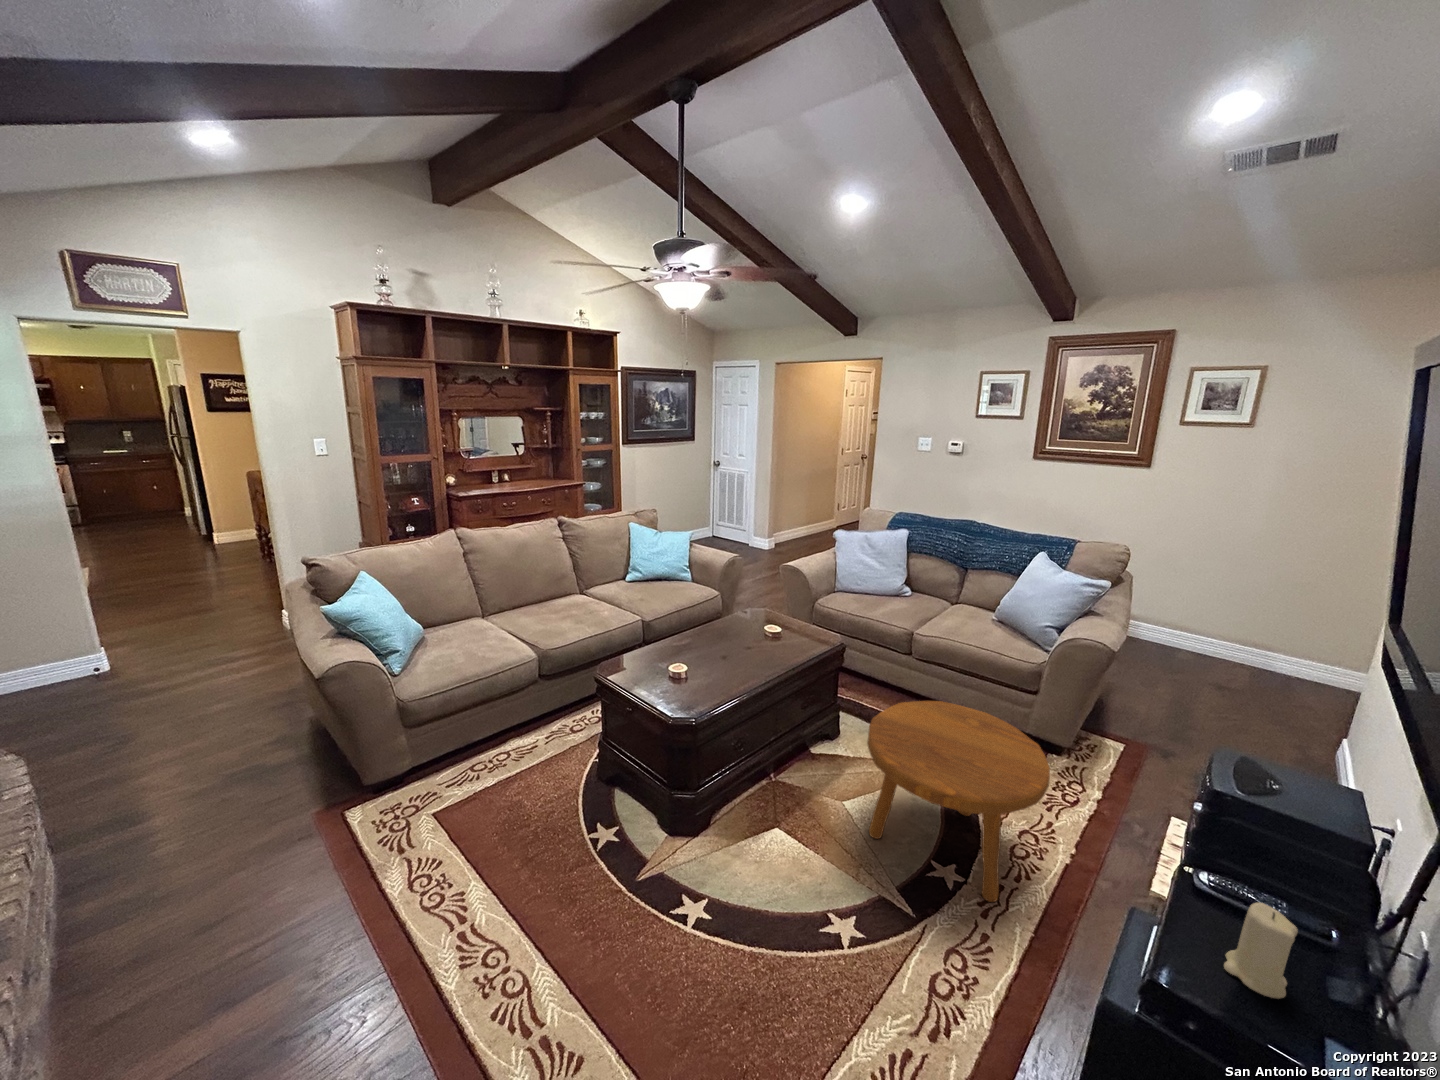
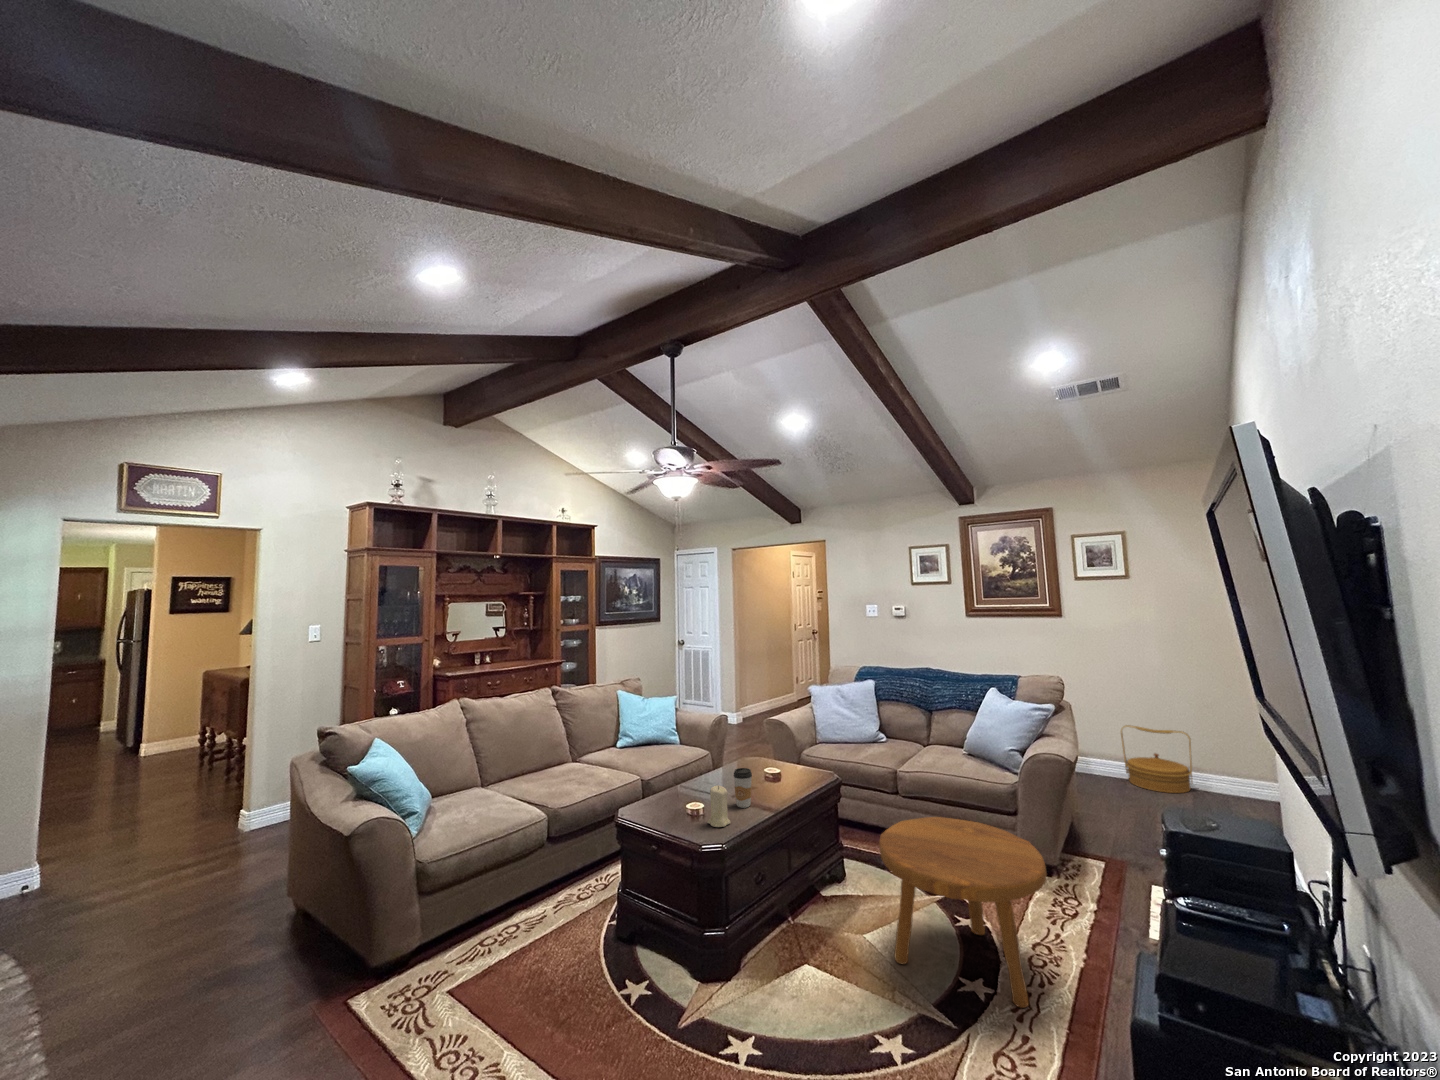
woven basket: none [1180,596,1270,672] -> present [1121,725,1192,793]
coffee cup: none [721,634,741,674] -> present [734,768,752,808]
candle: present [1224,903,1298,998] -> present [707,786,730,827]

